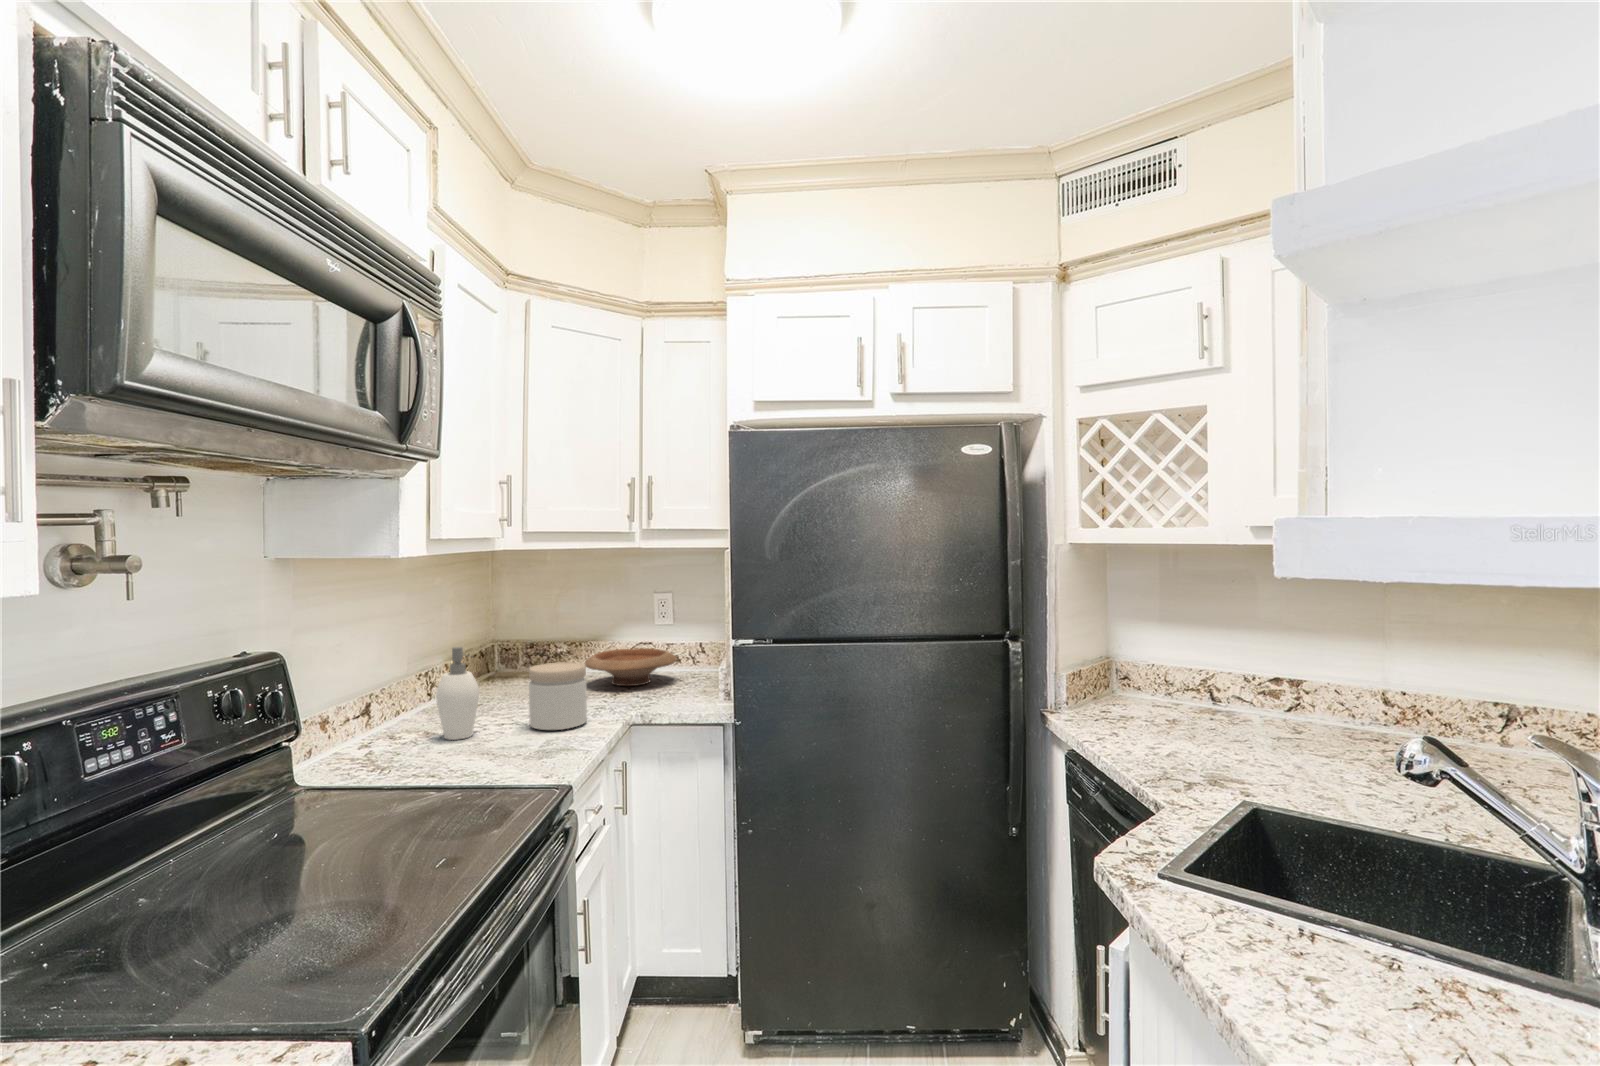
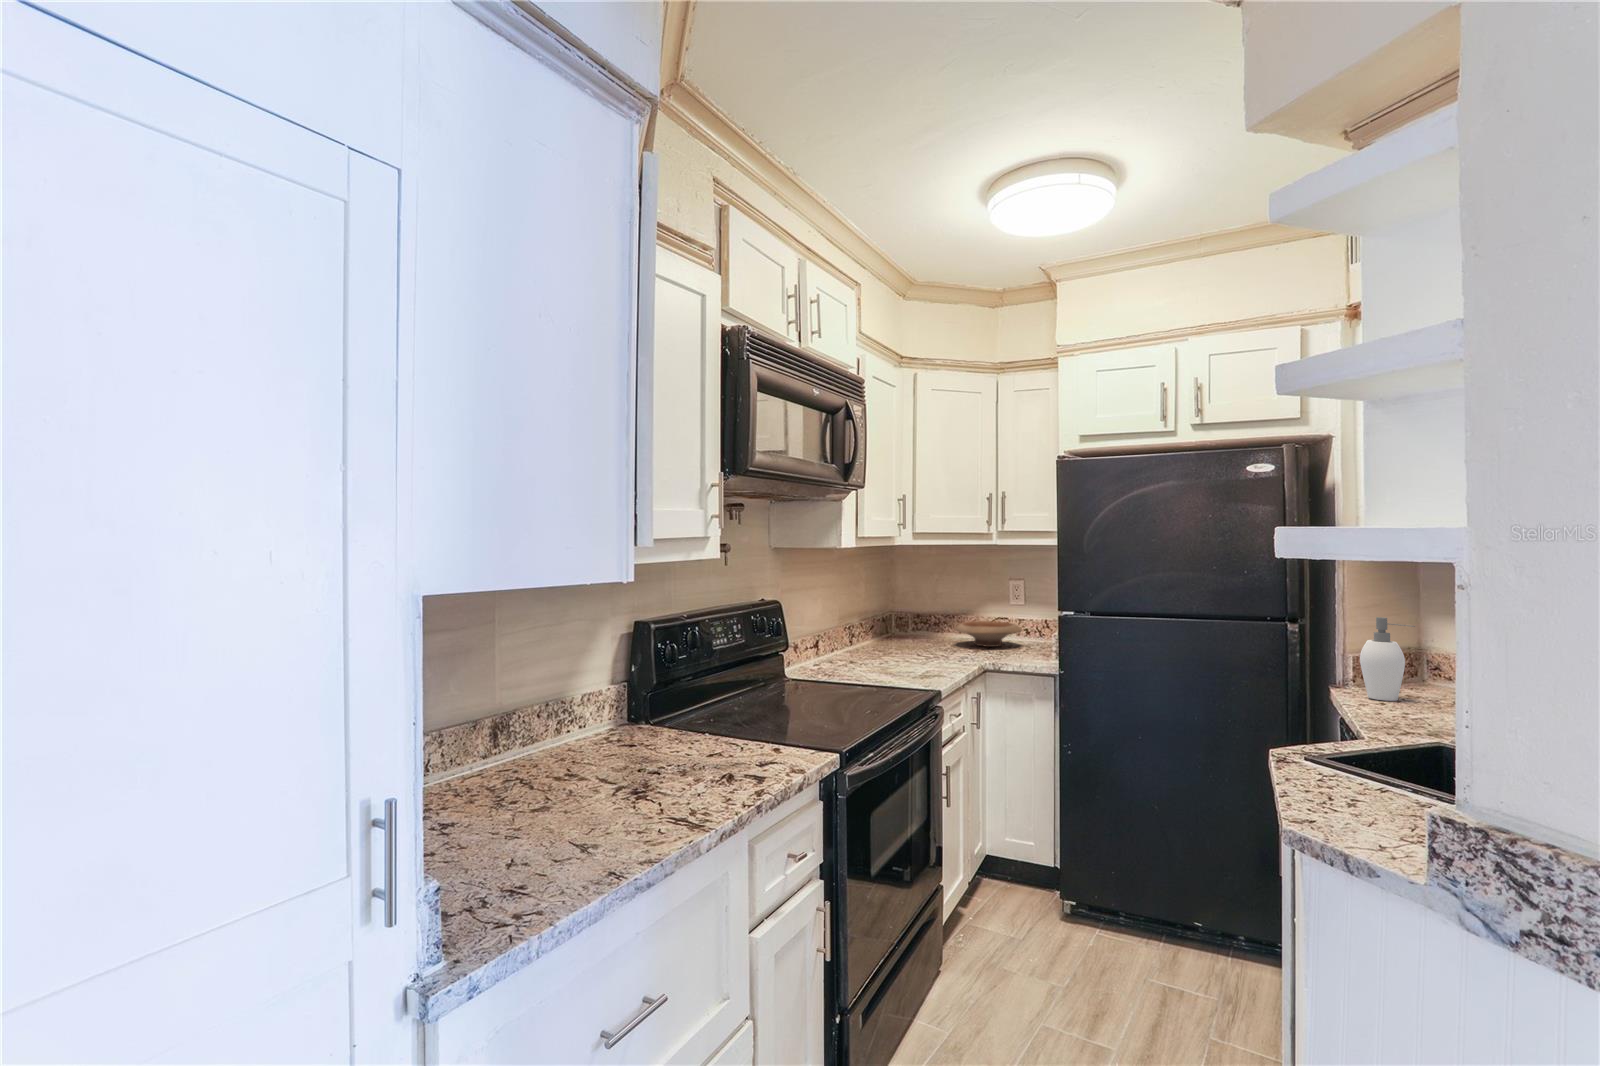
soap dispenser: present [436,647,479,740] -> present [1360,617,1415,701]
jar: present [529,662,587,730] -> none [915,621,952,664]

